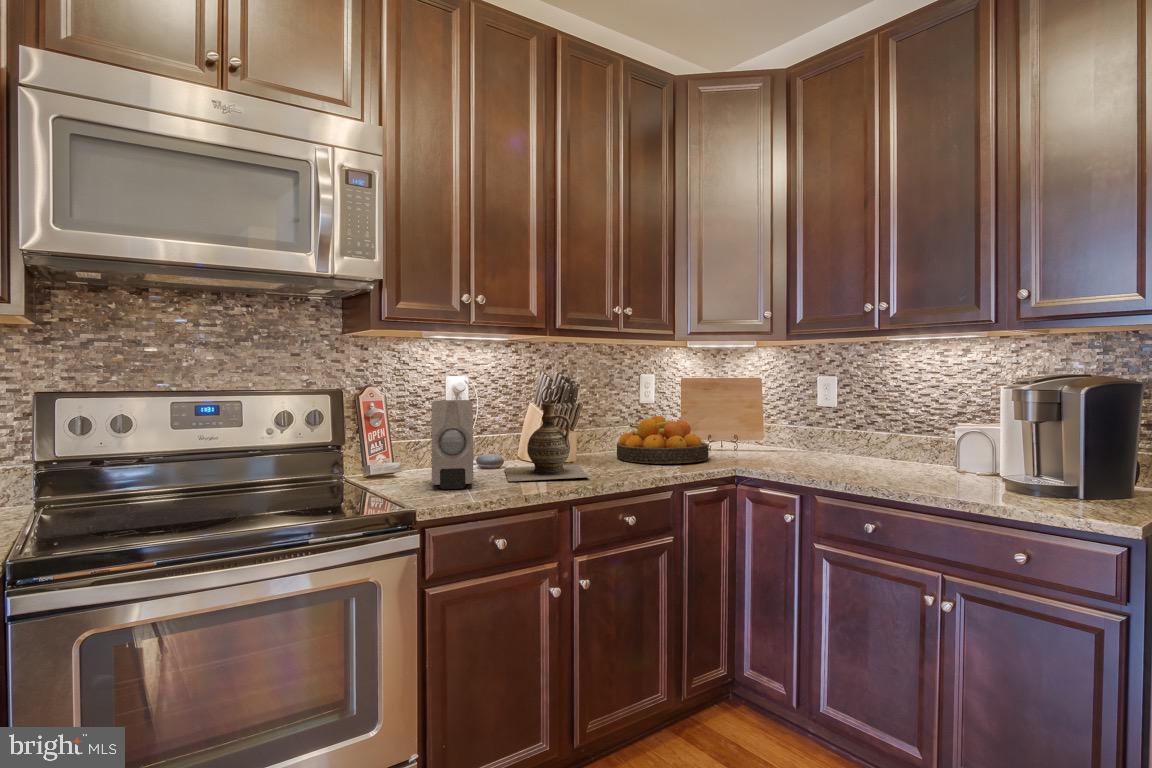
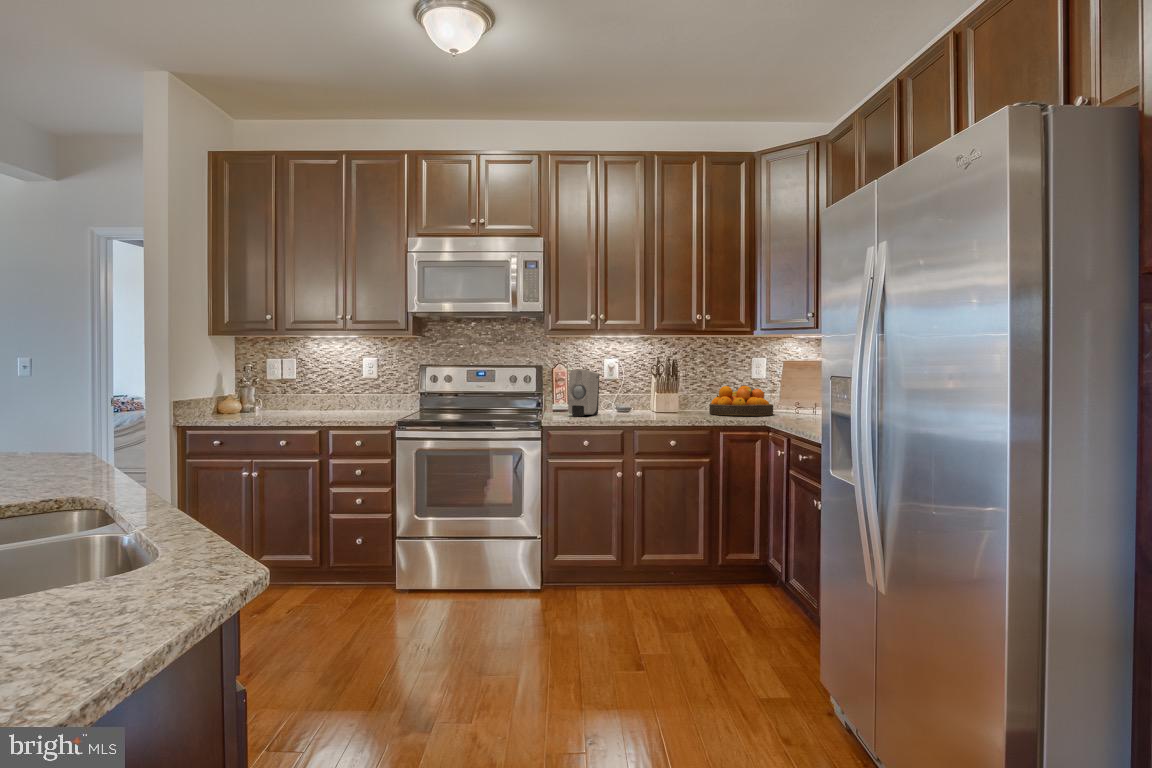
ceramic jug: present [504,403,589,481] -> none [612,374,669,416]

